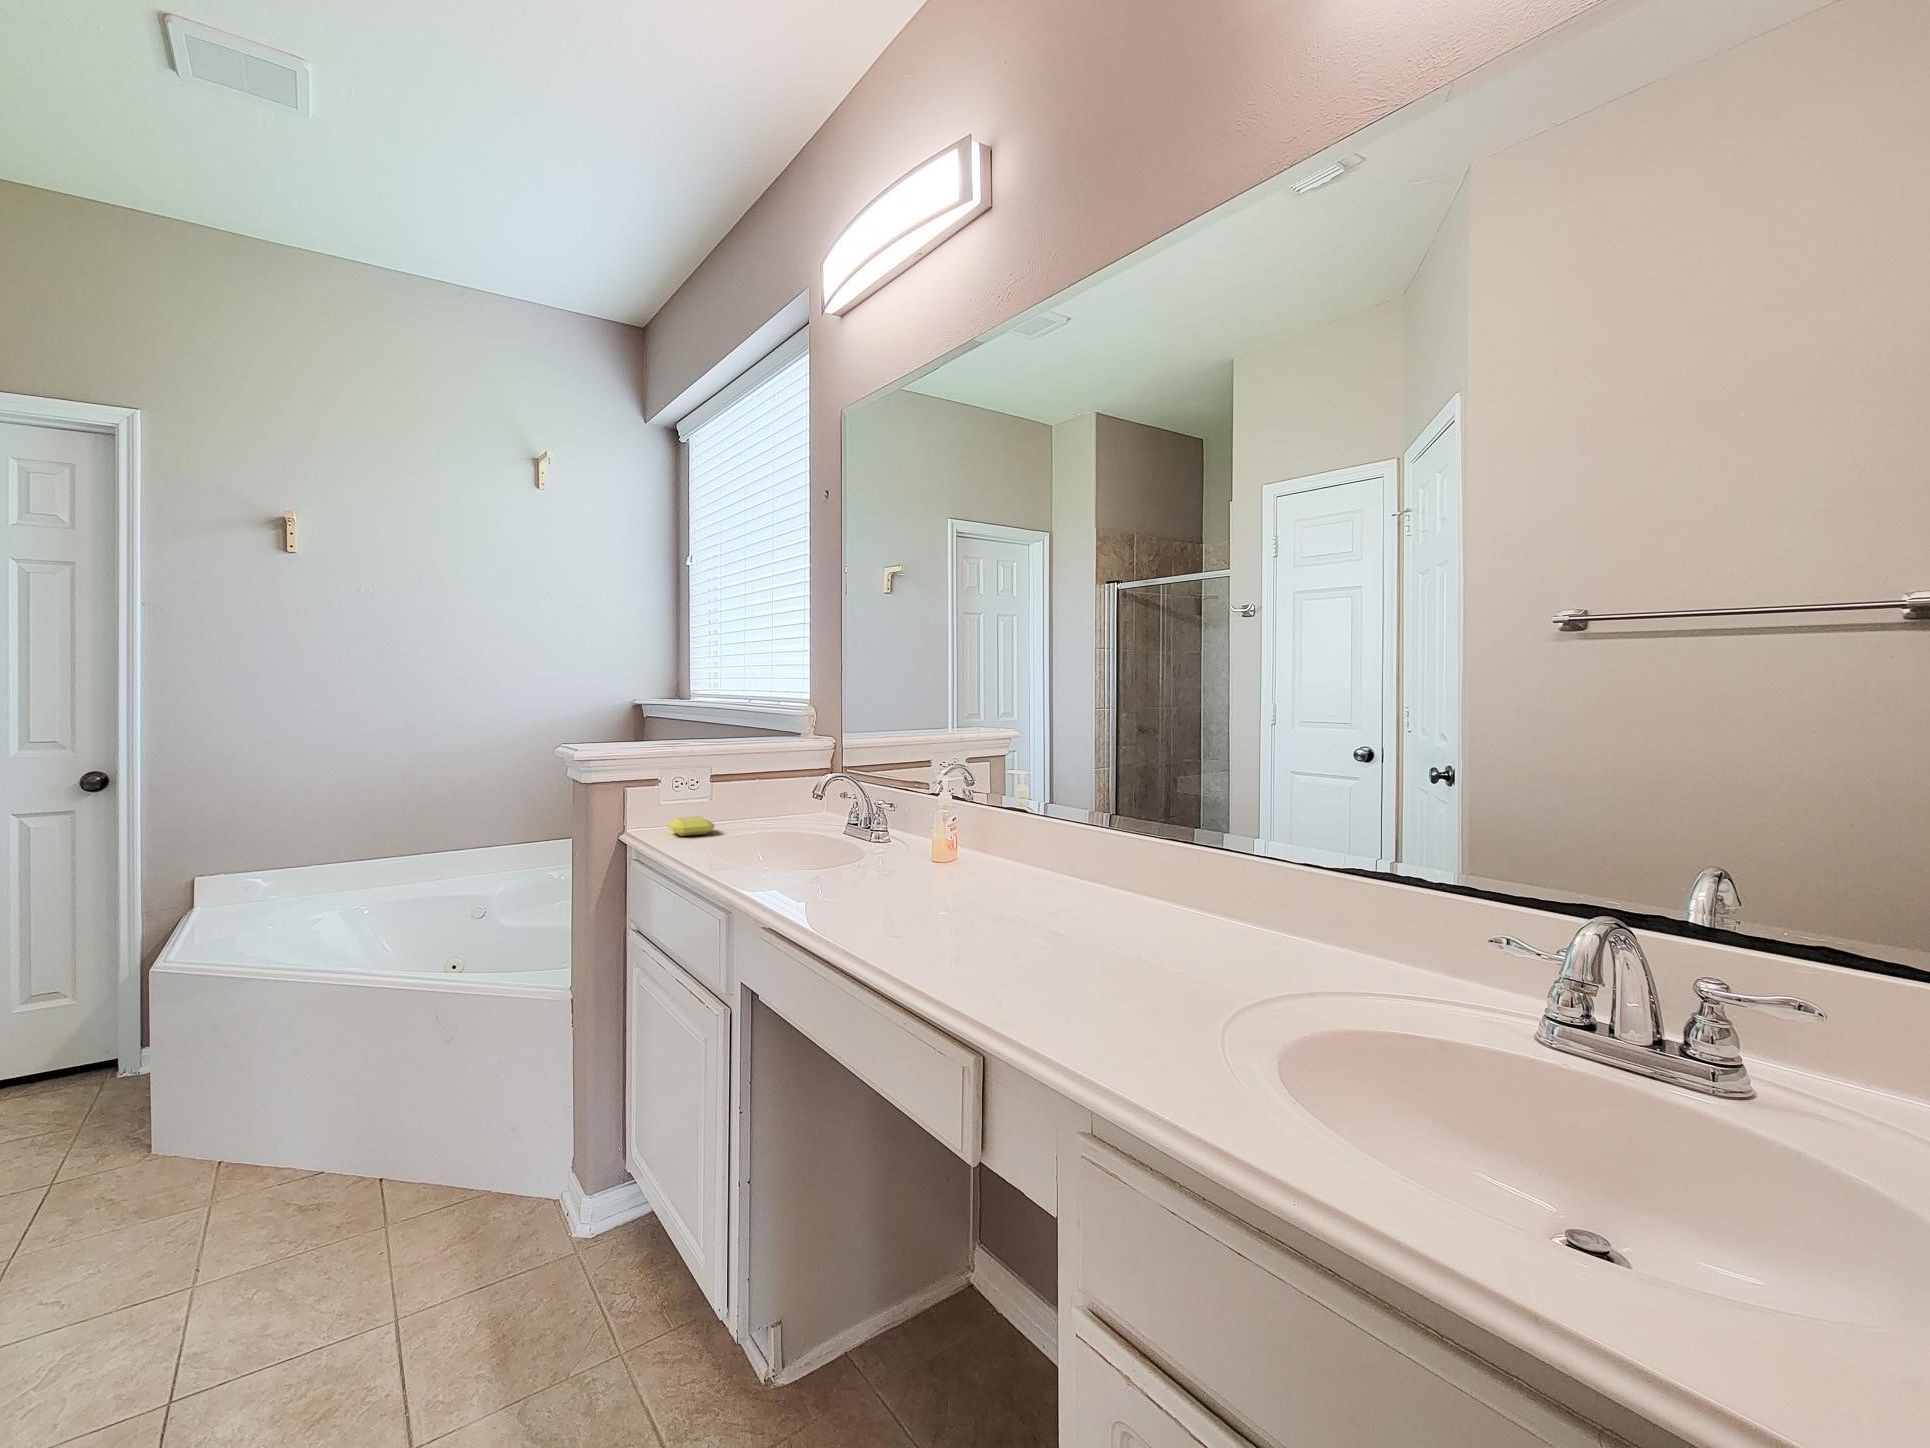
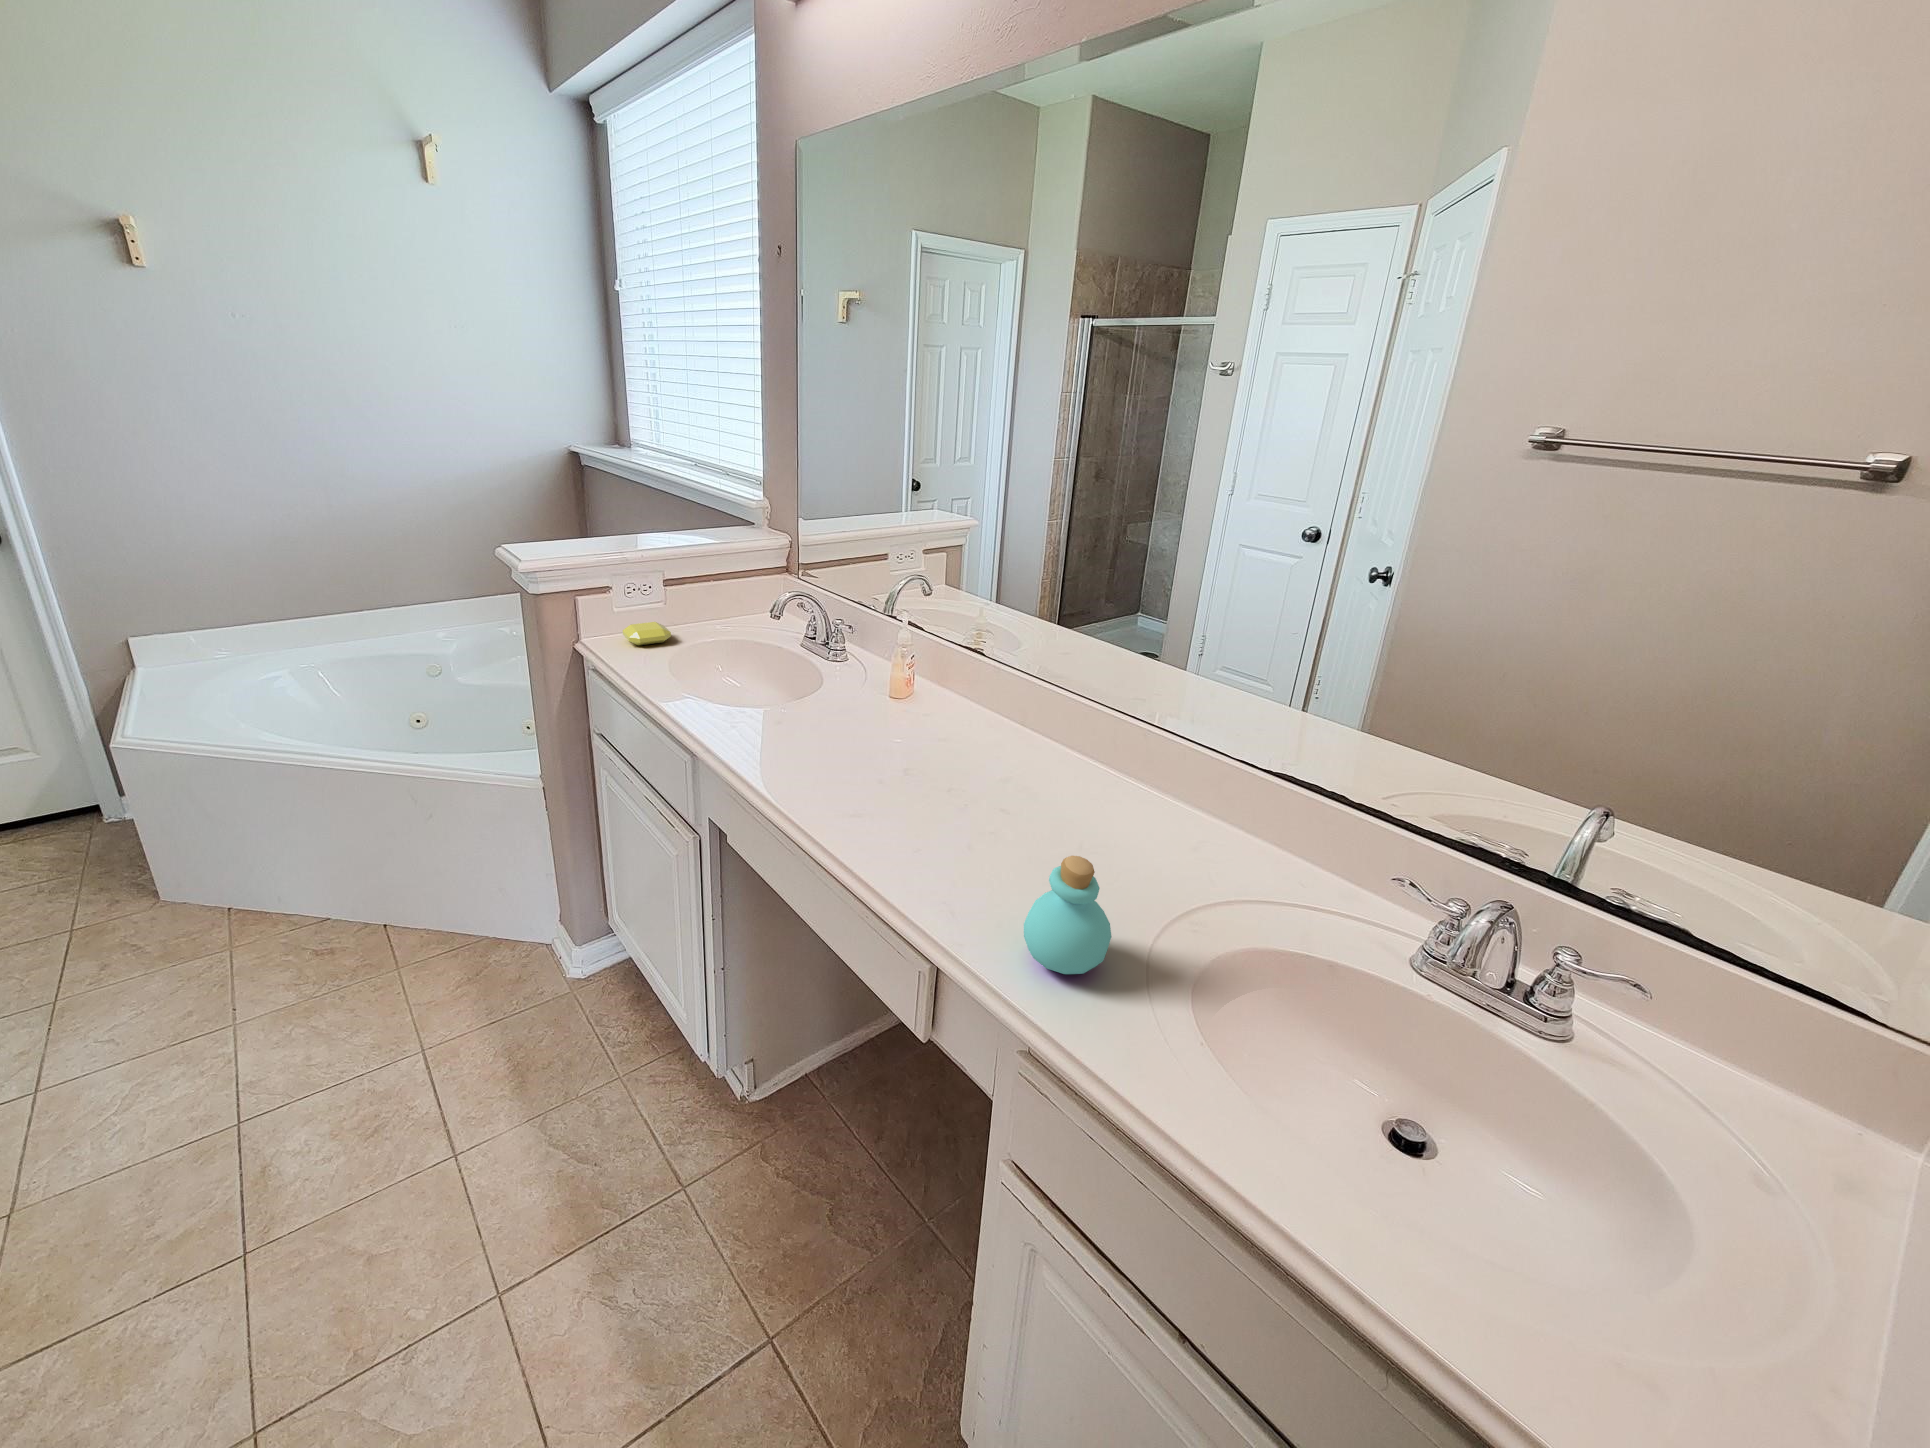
perfume bottle: none [1080,904,1180,1044] -> present [1024,856,1111,974]

